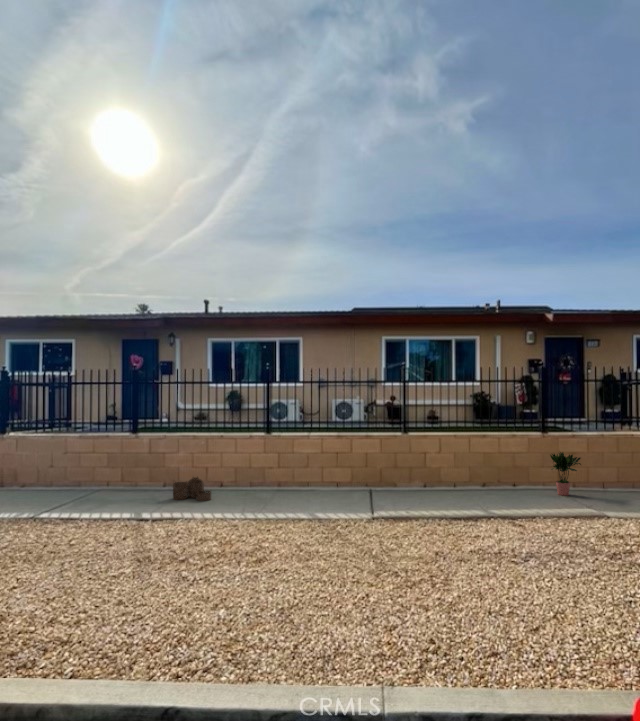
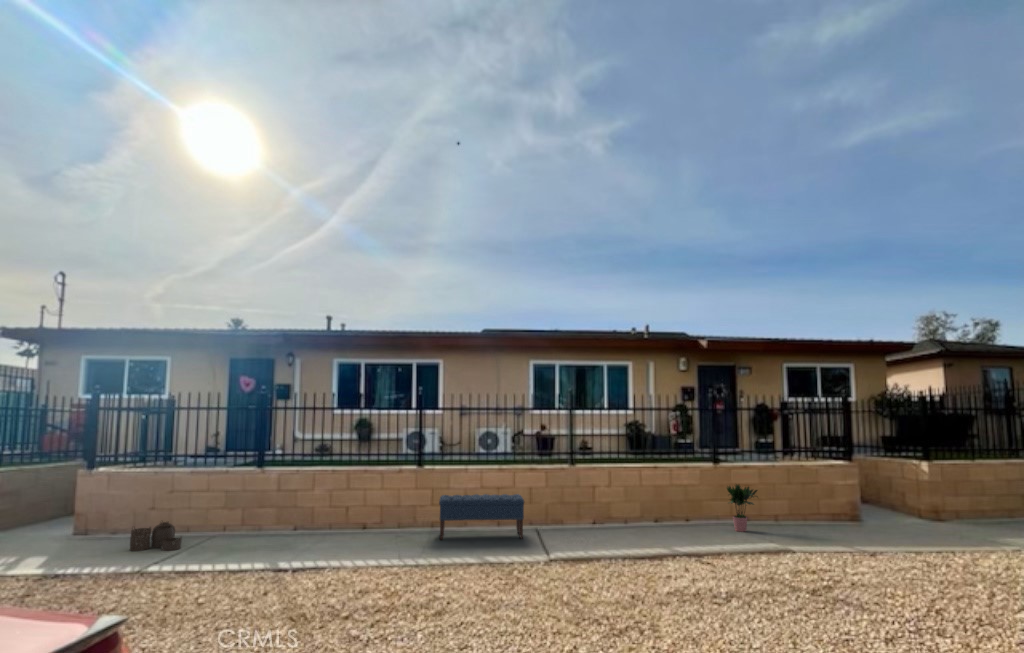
bench: none [283,458,358,497] -> present [439,494,524,540]
woven basket: present [173,477,211,501] -> present [130,522,182,551]

